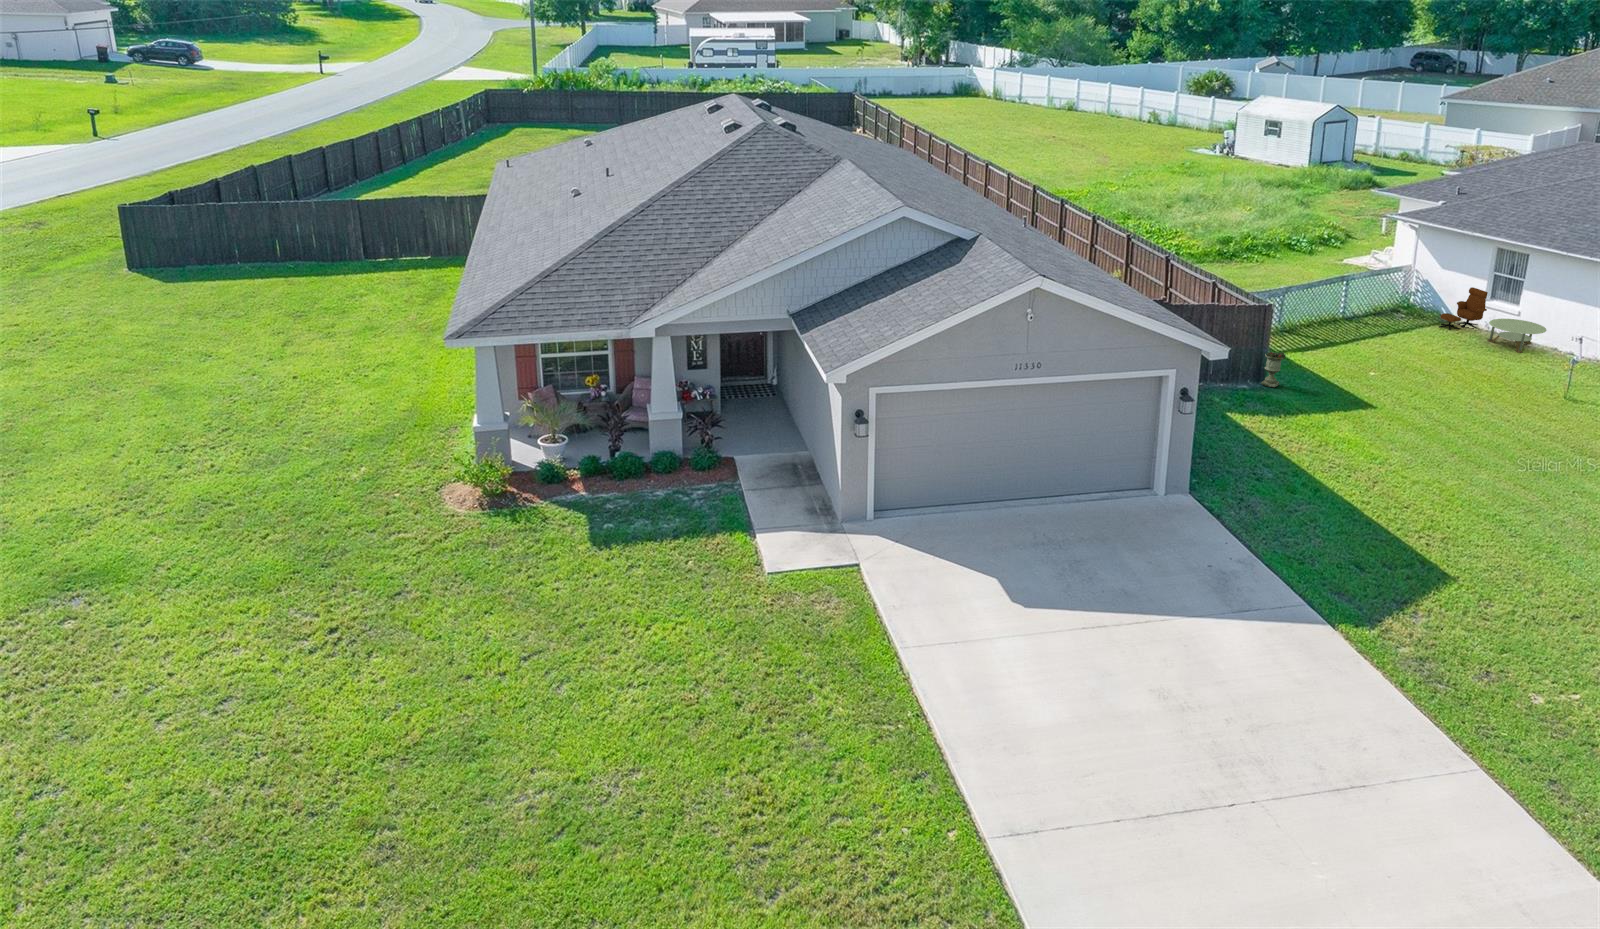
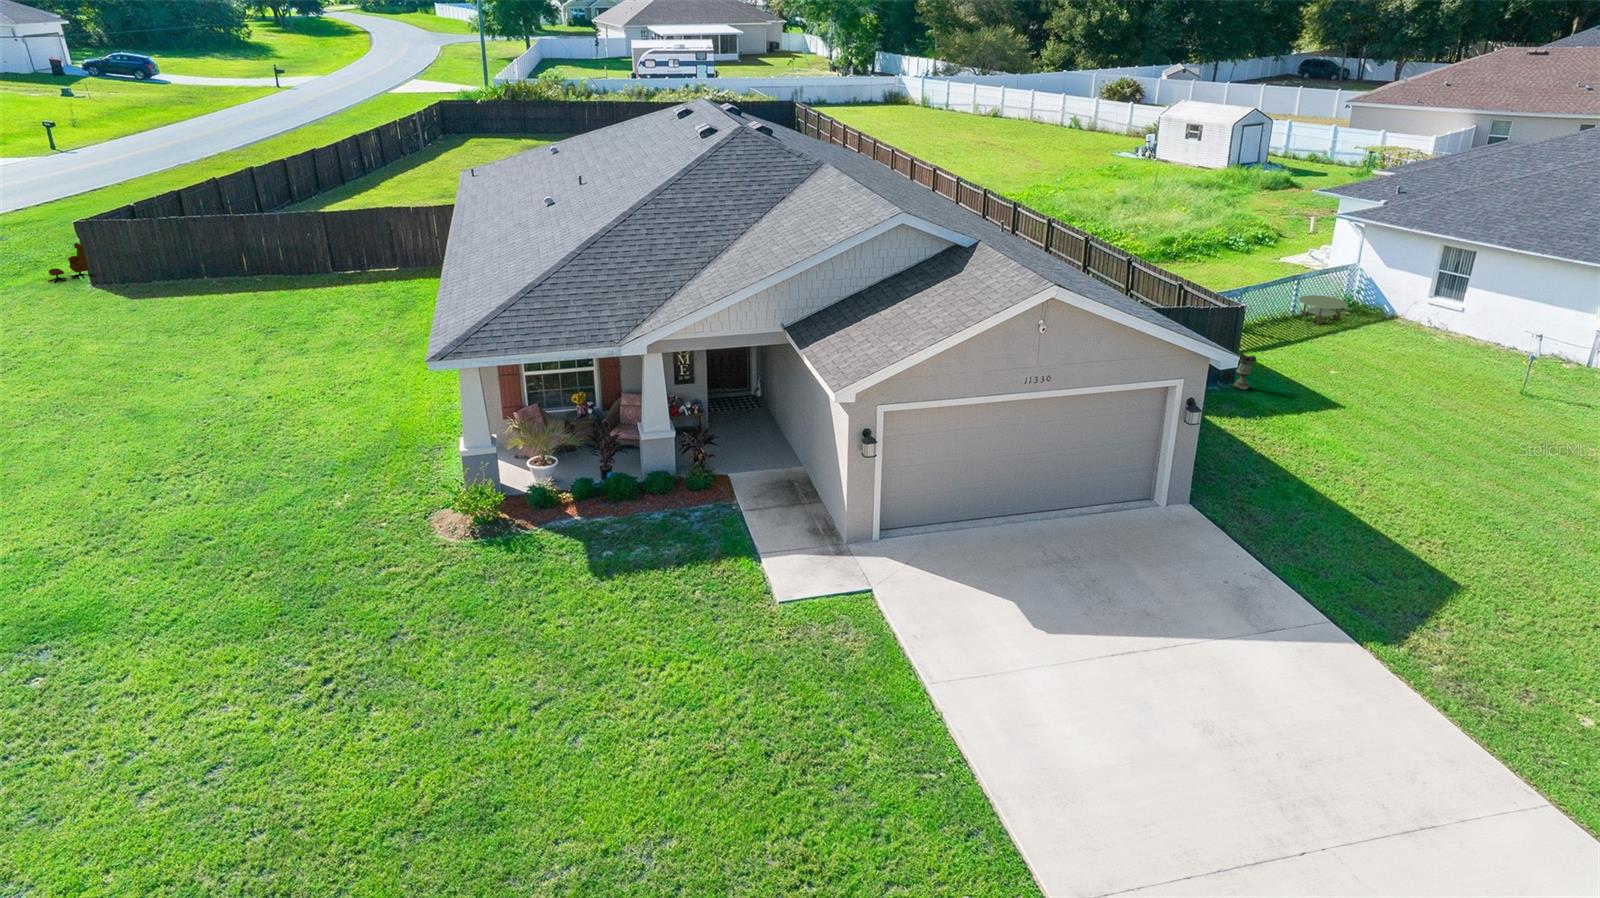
lounge chair: present [1439,287,1488,330] -> present [48,243,92,283]
round table: present [1488,319,1546,353] -> present [1299,295,1348,325]

